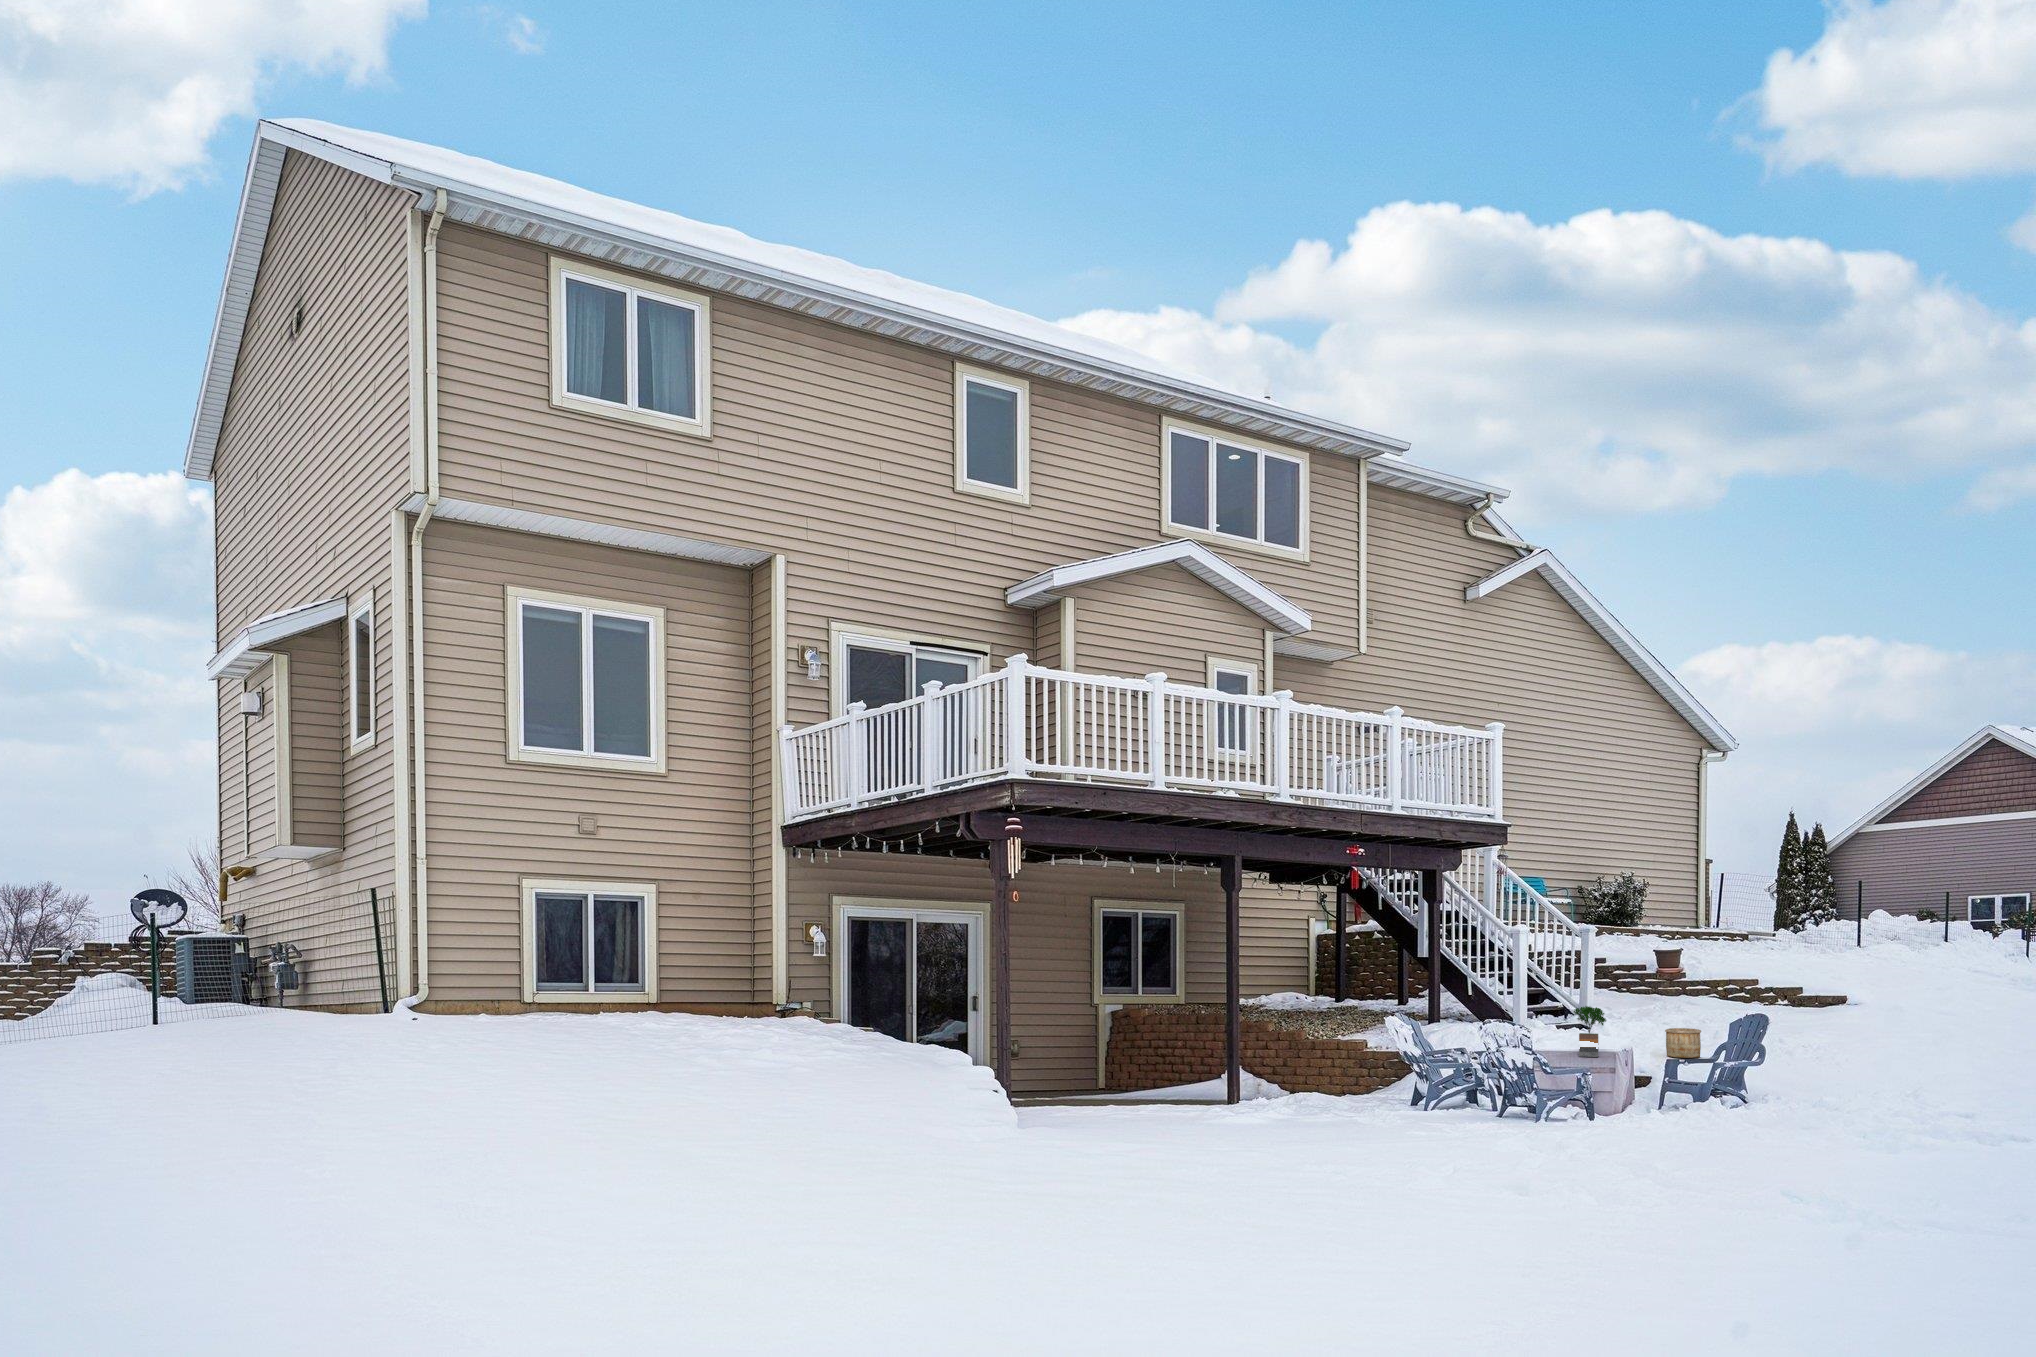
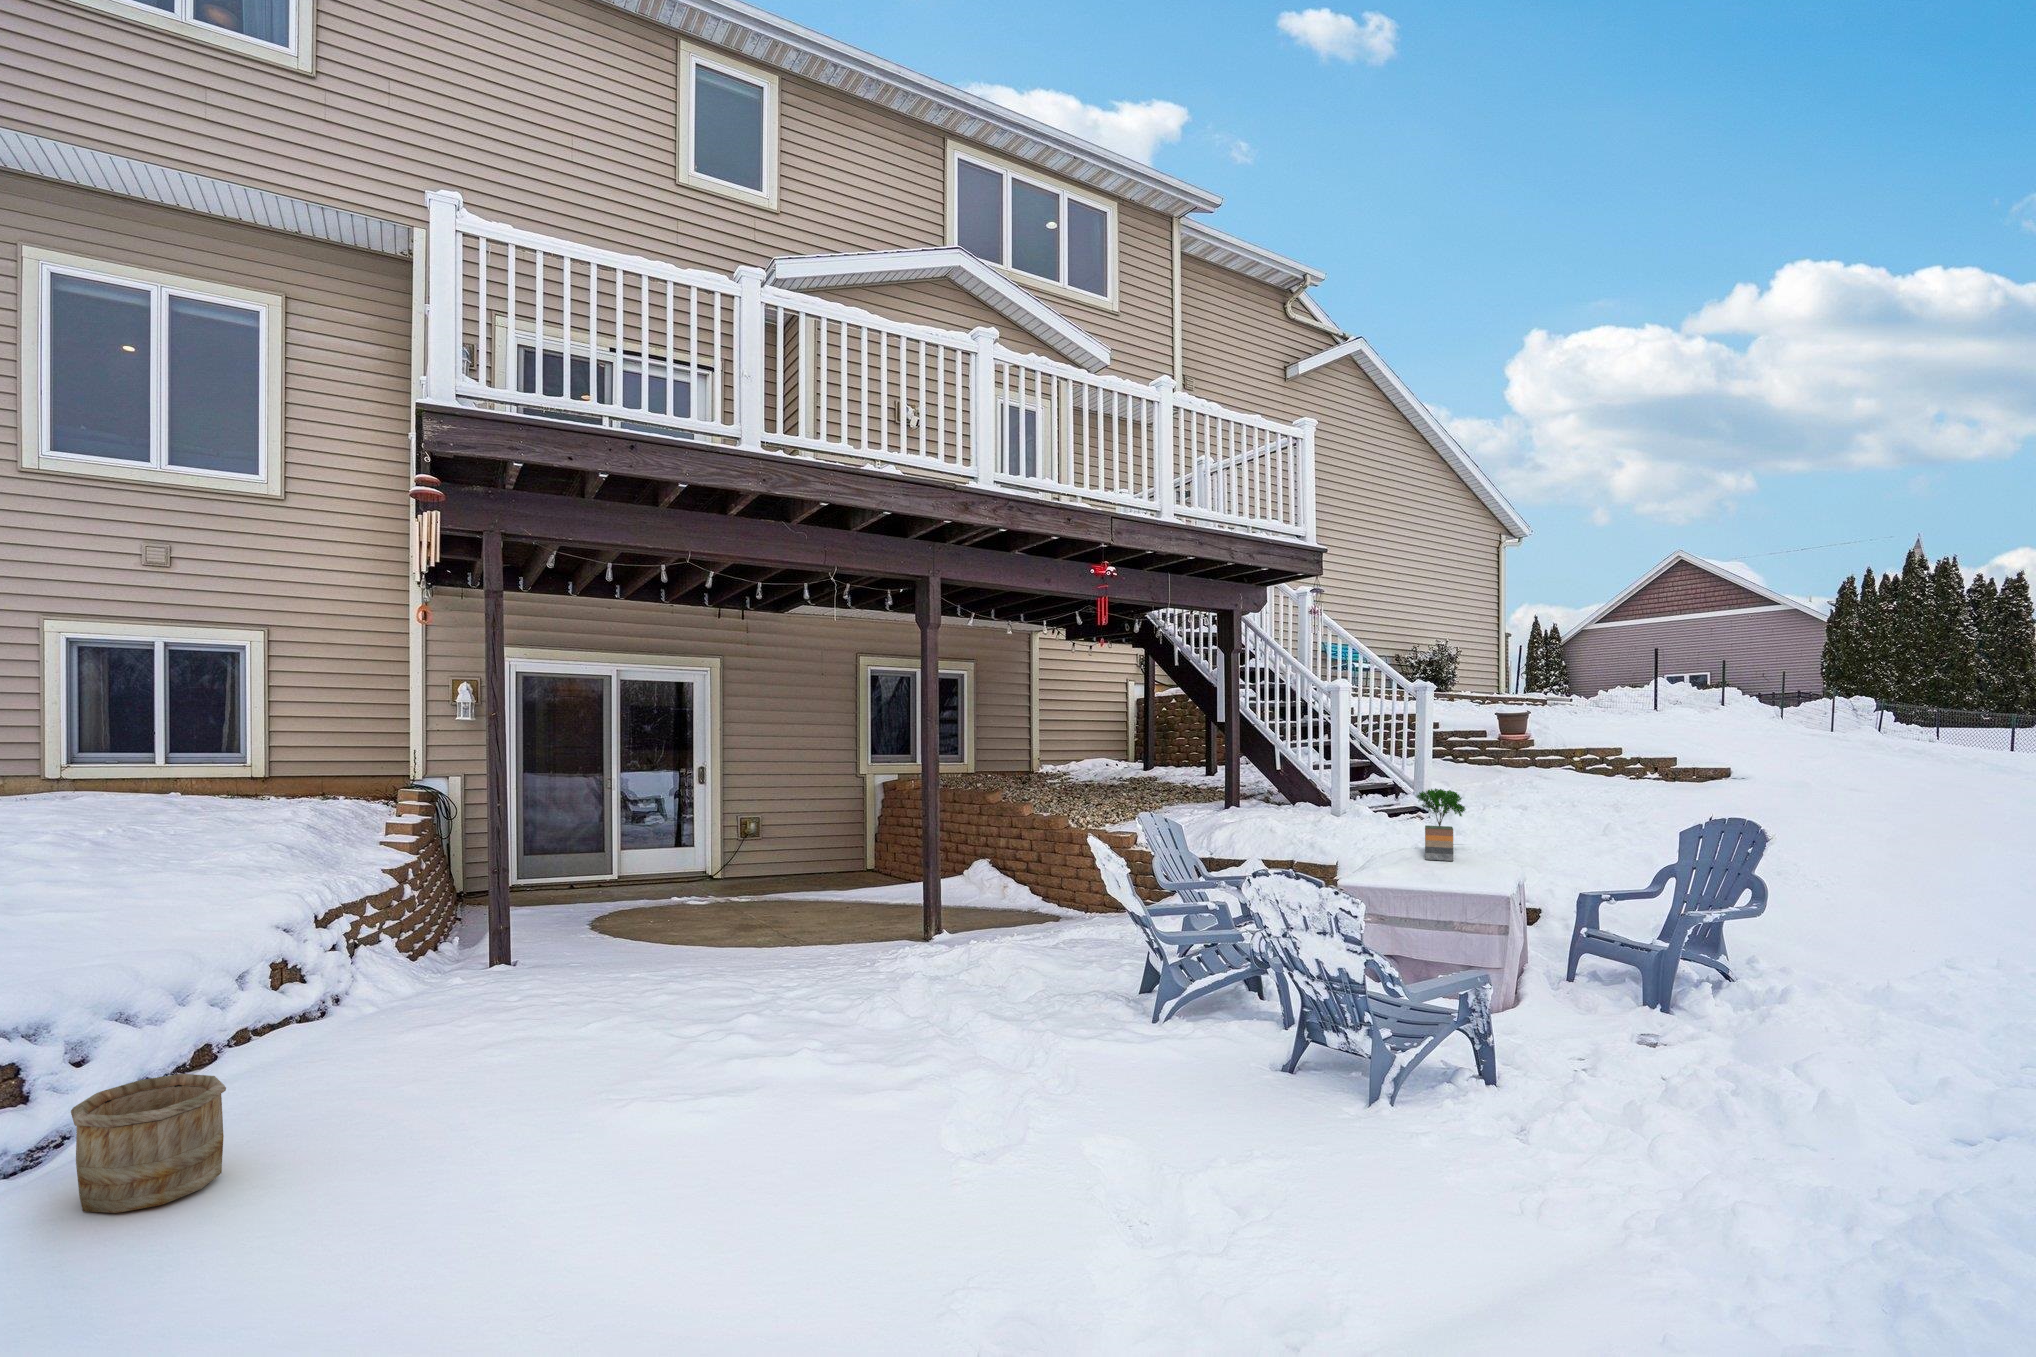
wooden bucket: present [1665,1028,1701,1058] -> present [71,1074,226,1213]

